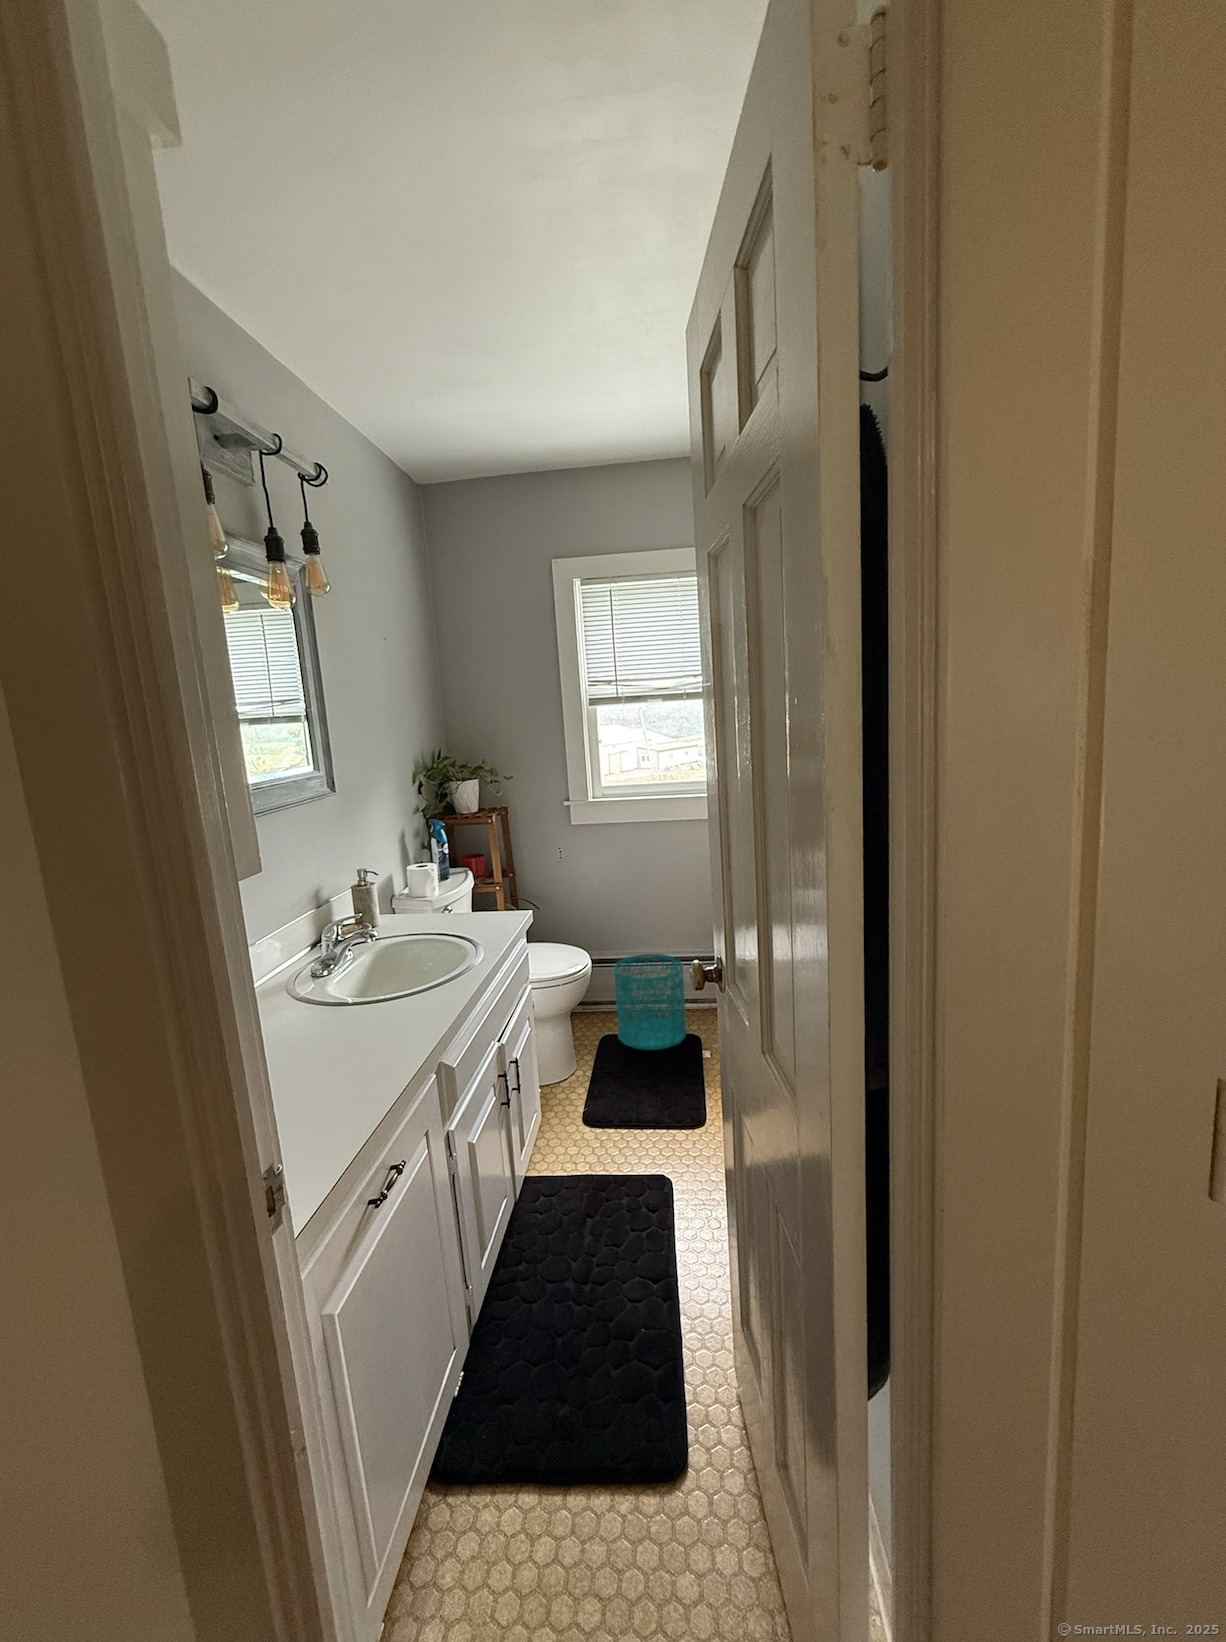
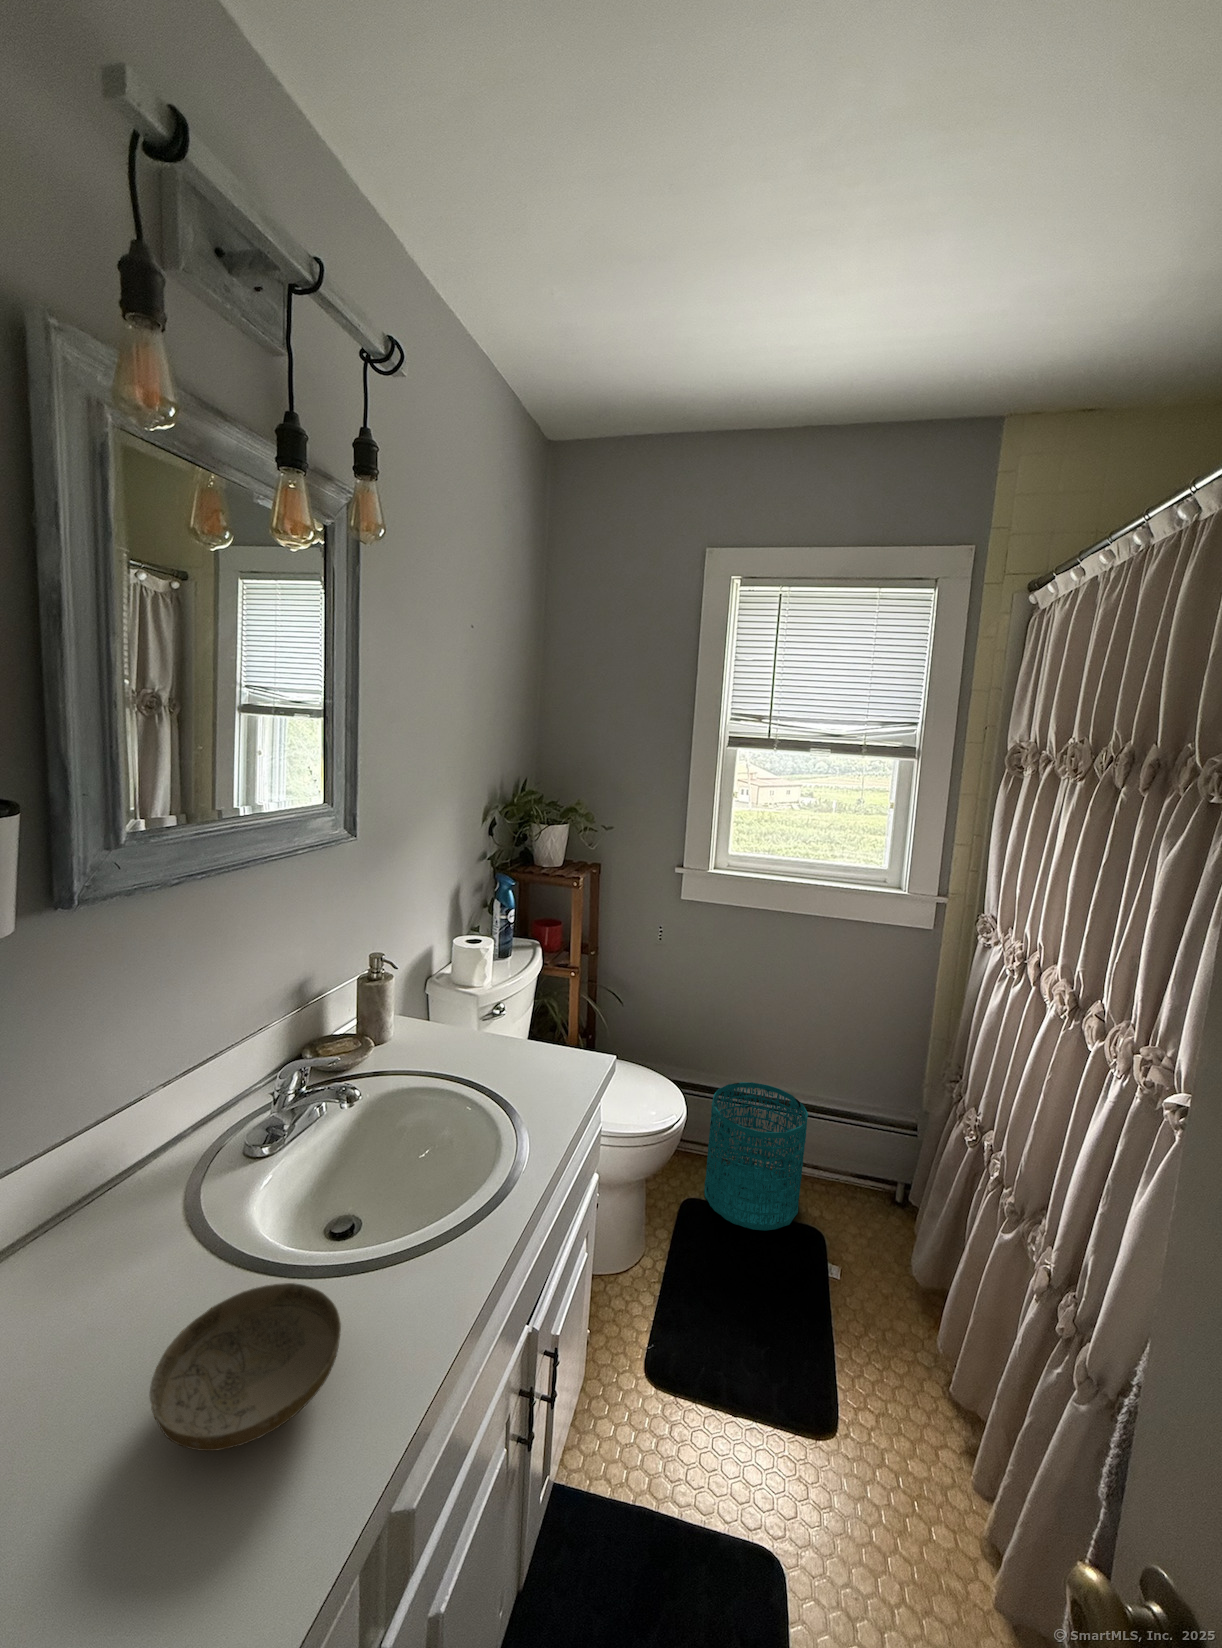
ceramic bowl: none [327,984,407,1028] -> present [150,1283,341,1451]

